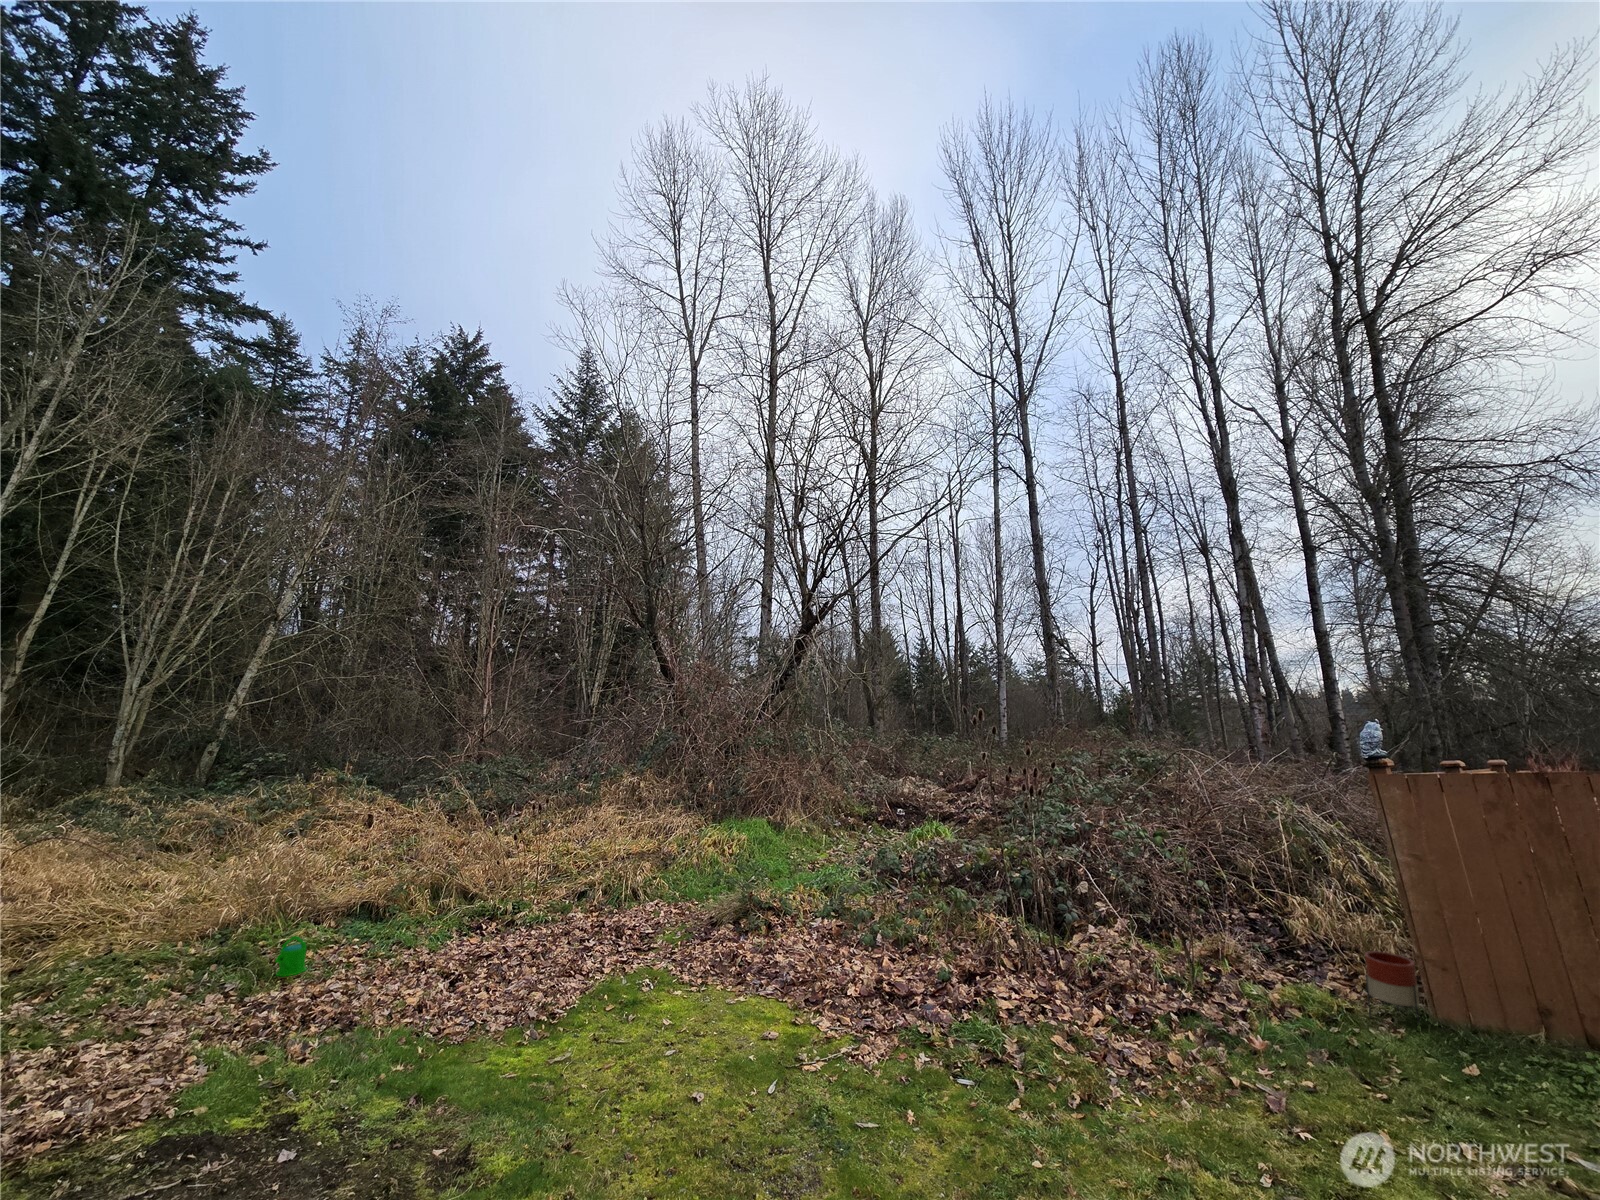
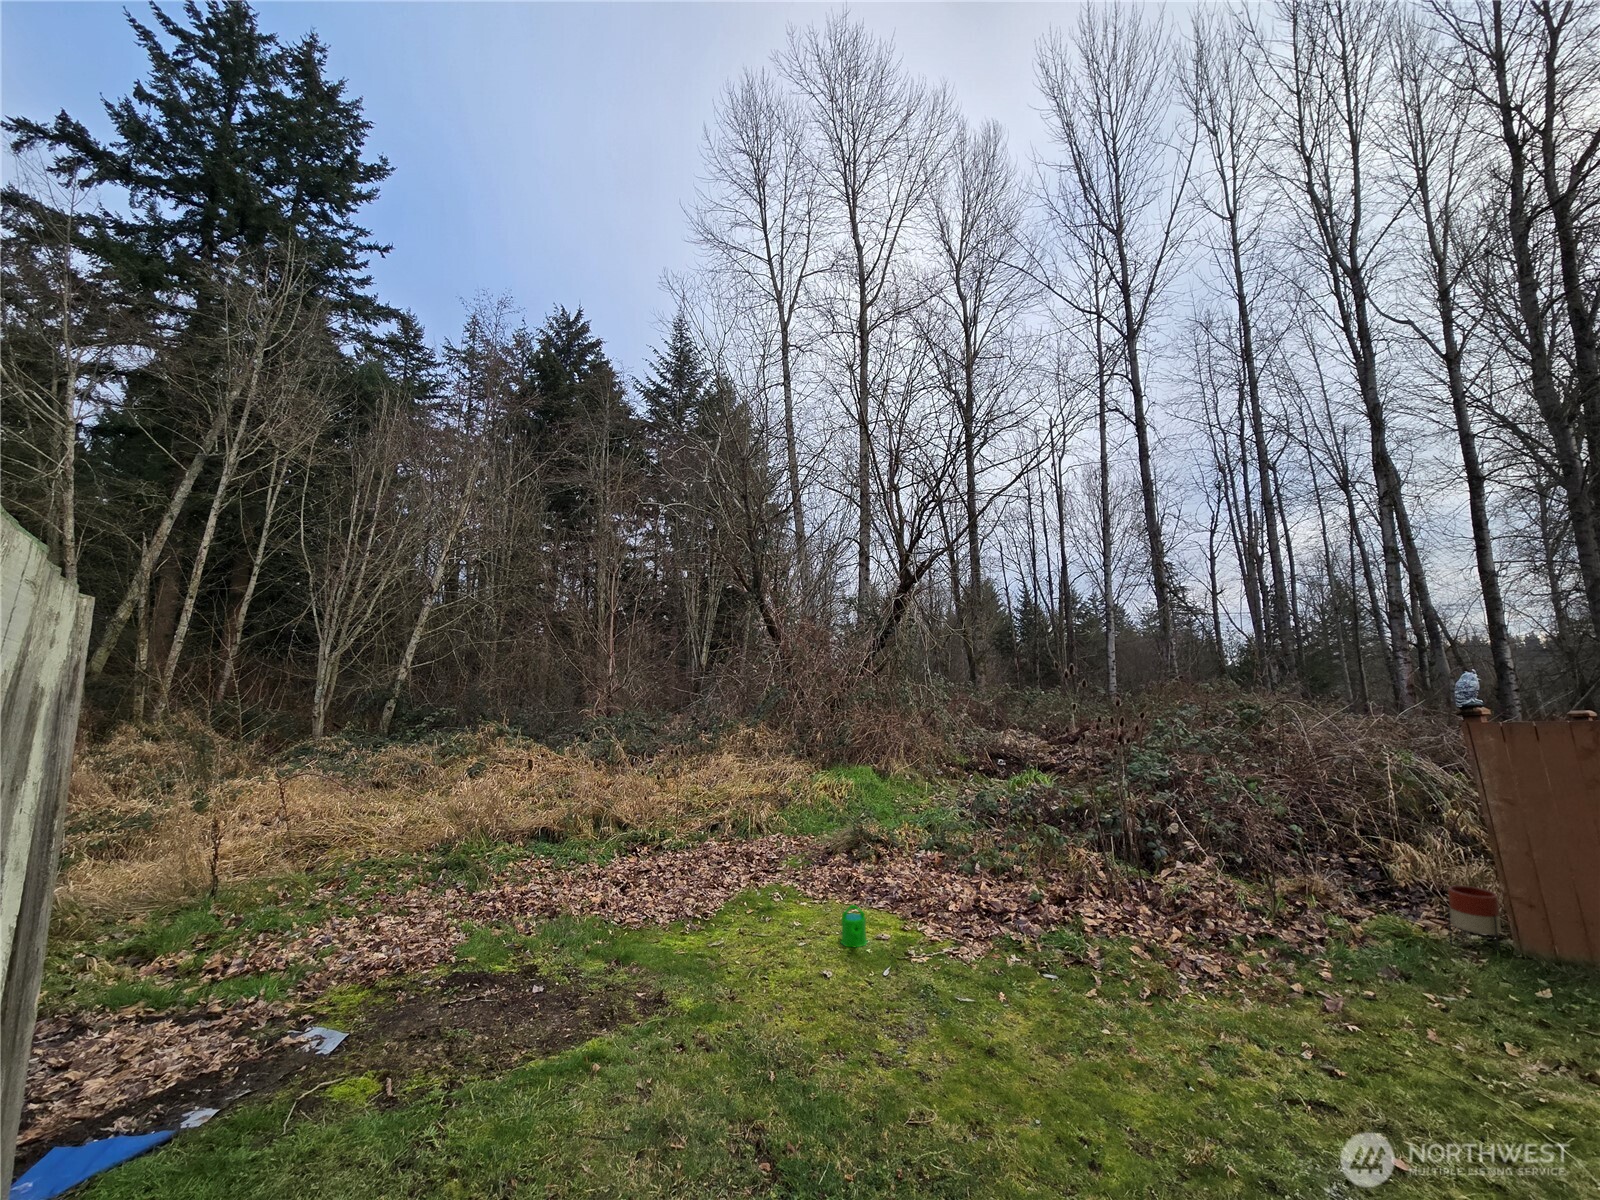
watering can: present [275,936,307,977] -> present [840,905,868,947]

